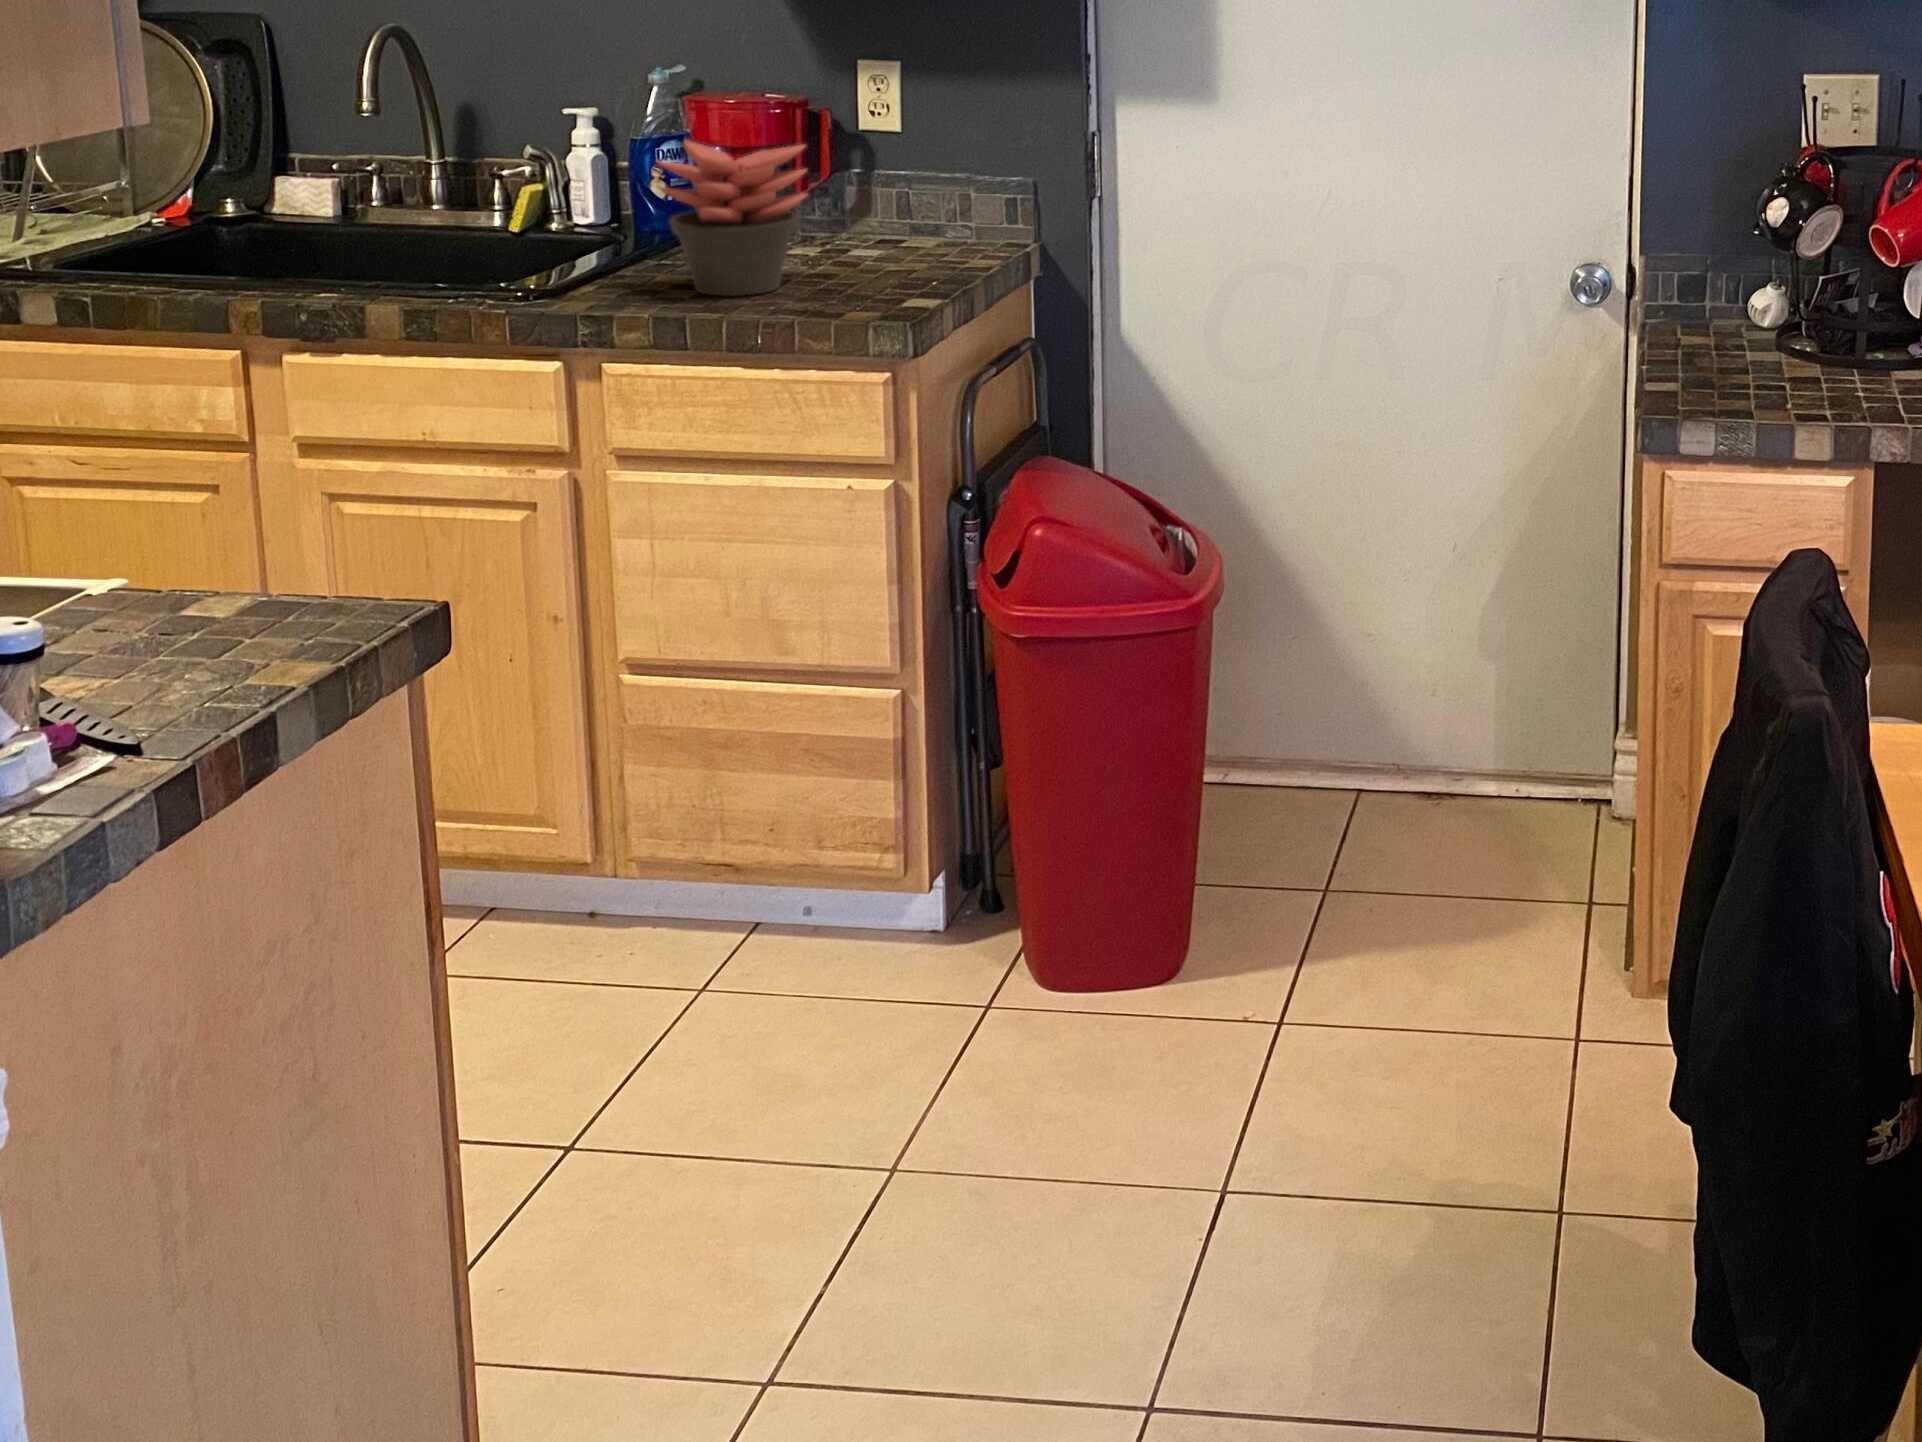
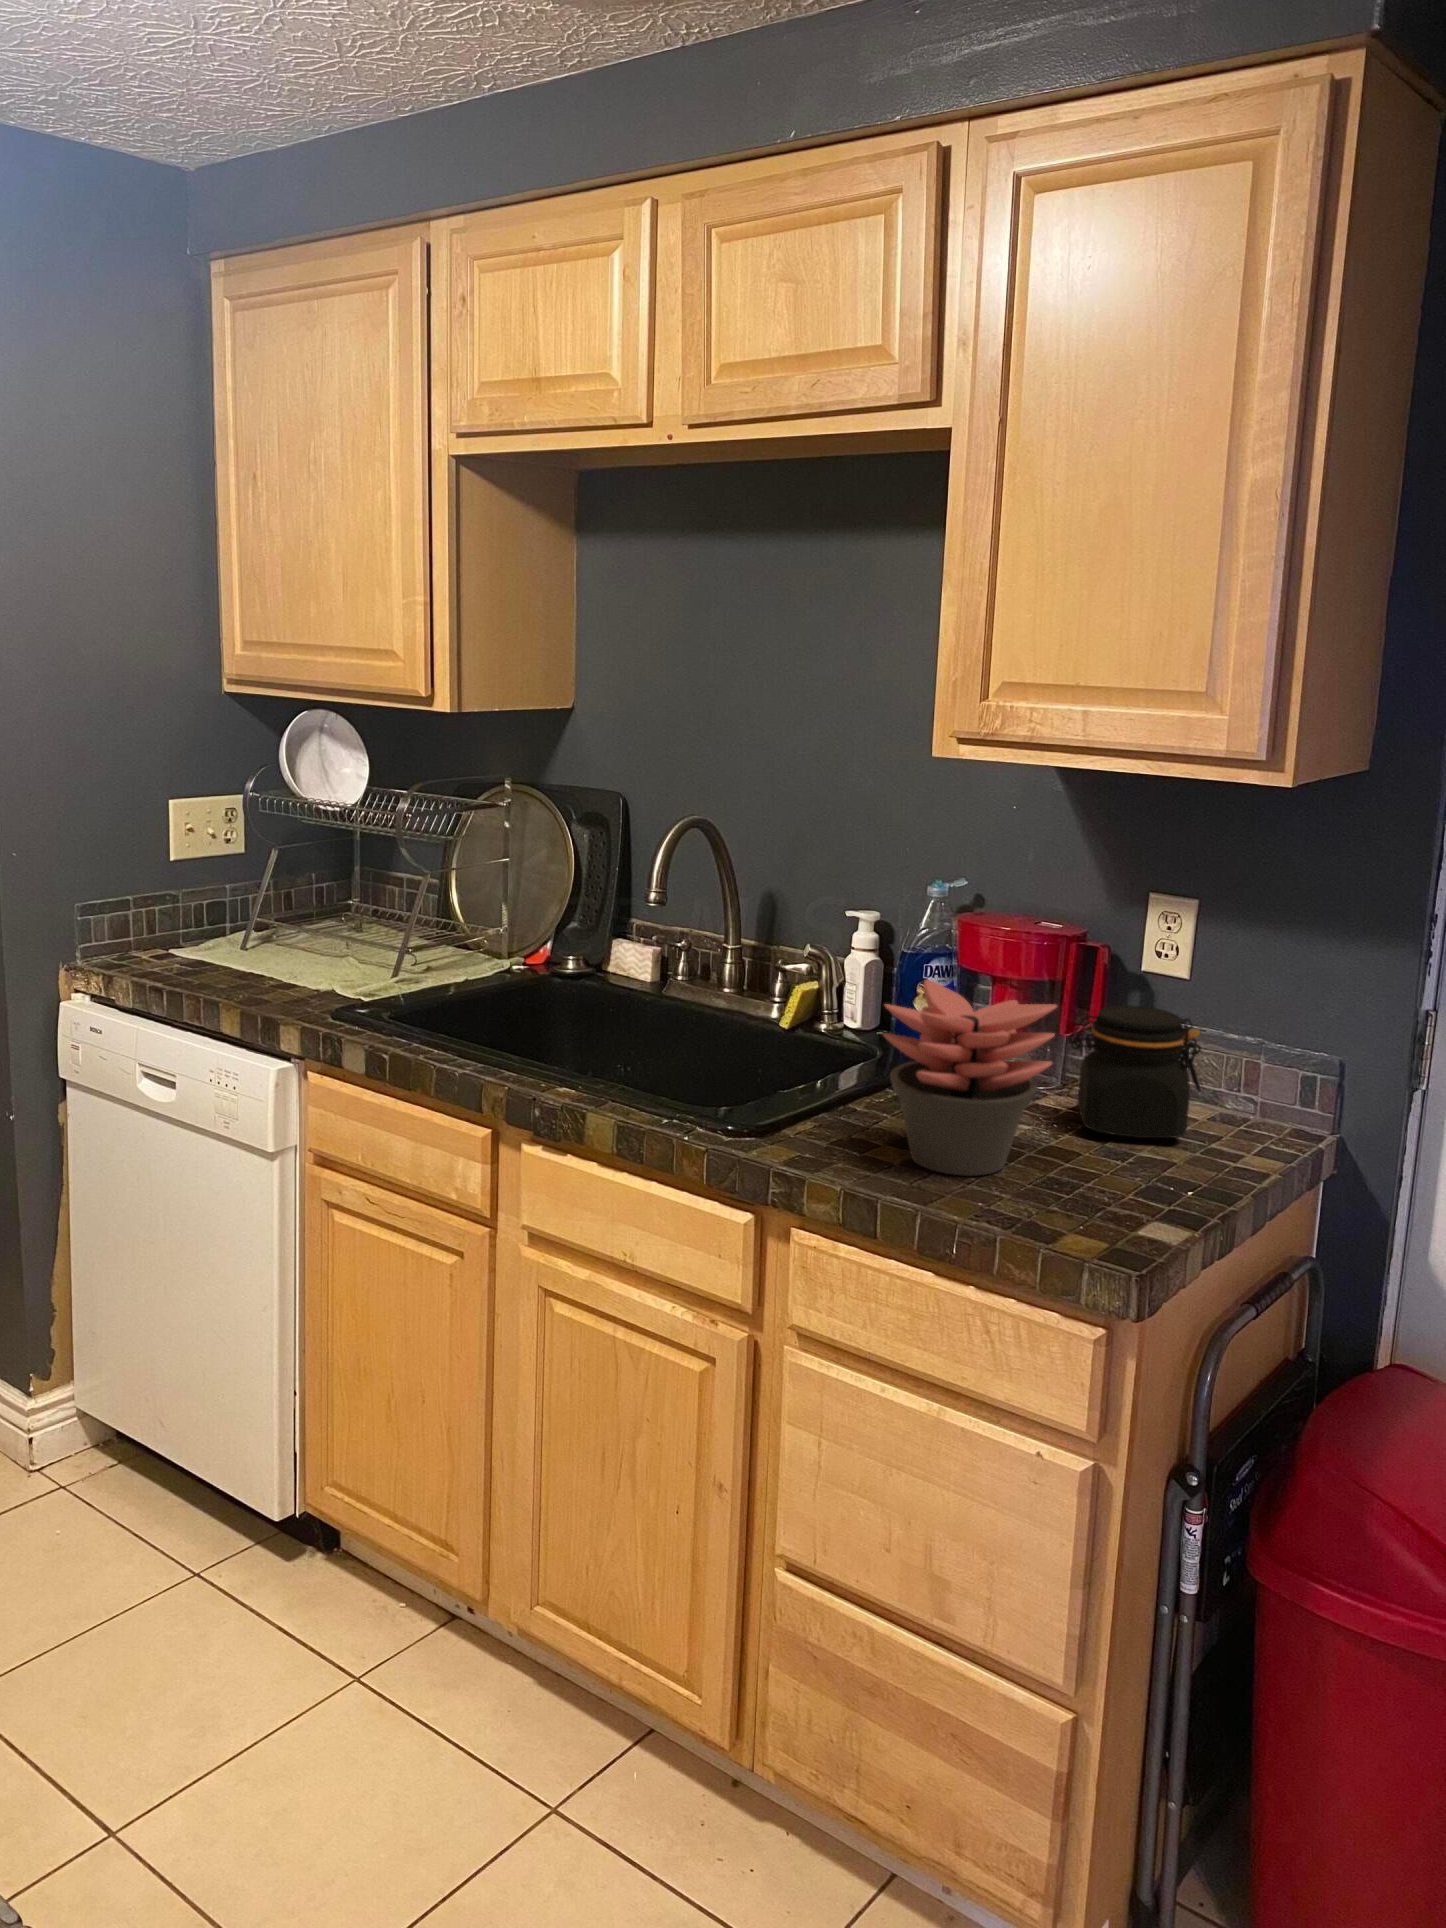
jar: none [810,153,927,260] -> present [1069,1005,1201,1138]

